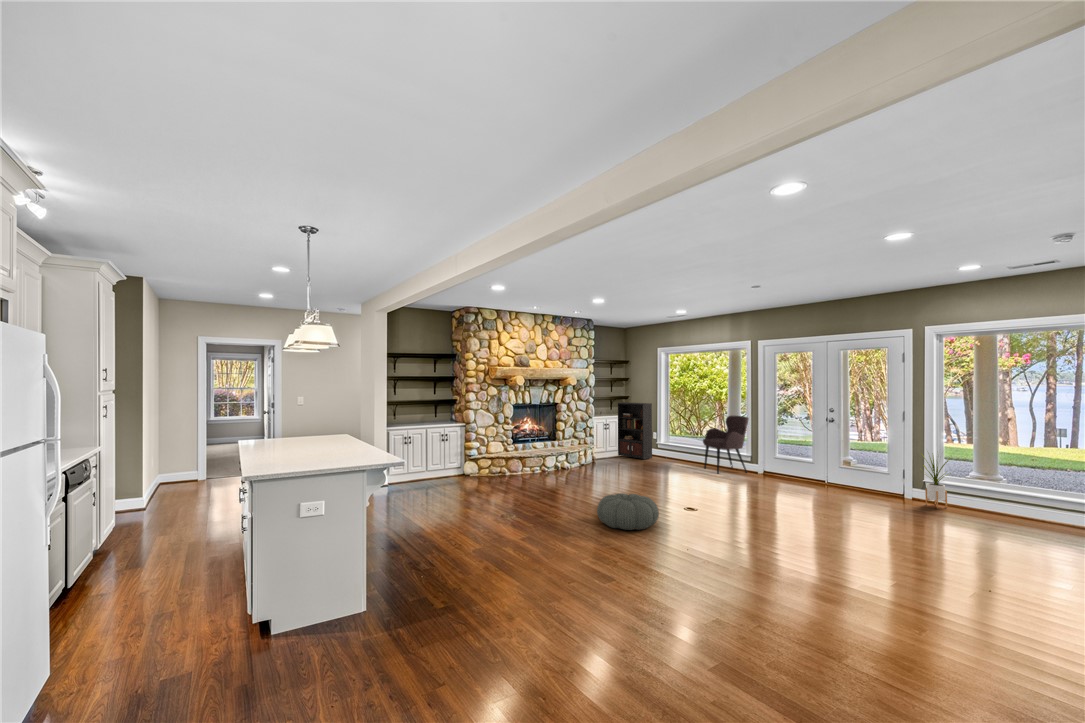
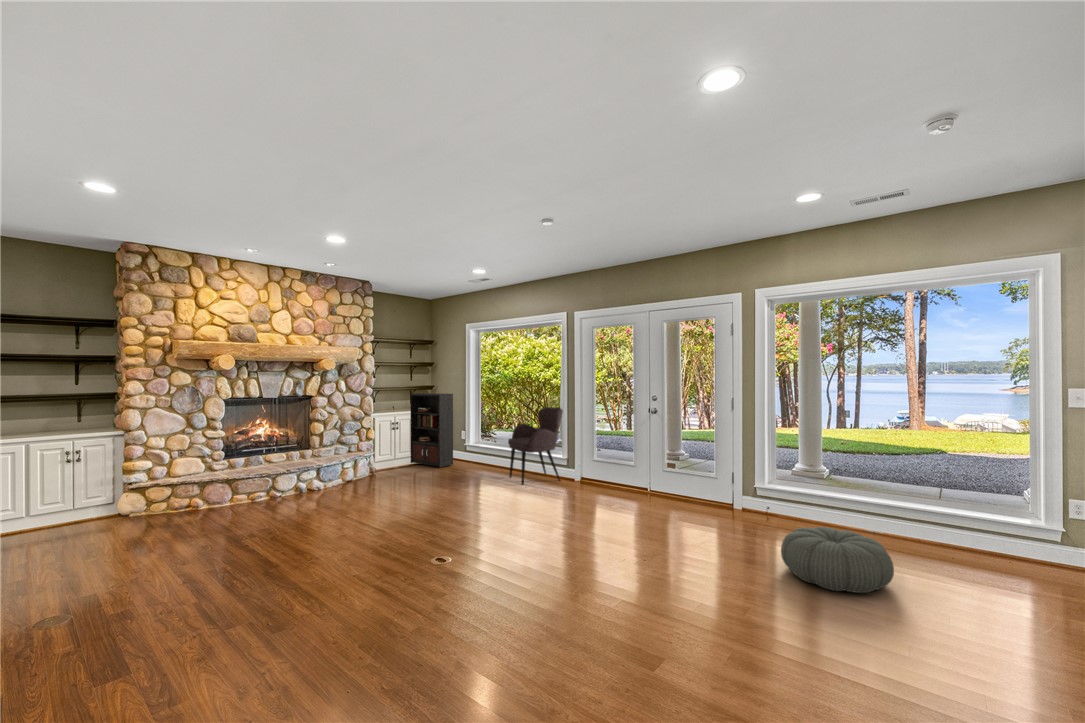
house plant: present [923,456,950,508] -> none [750,445,794,524]
pouf: present [597,493,659,530] -> present [781,527,894,593]

